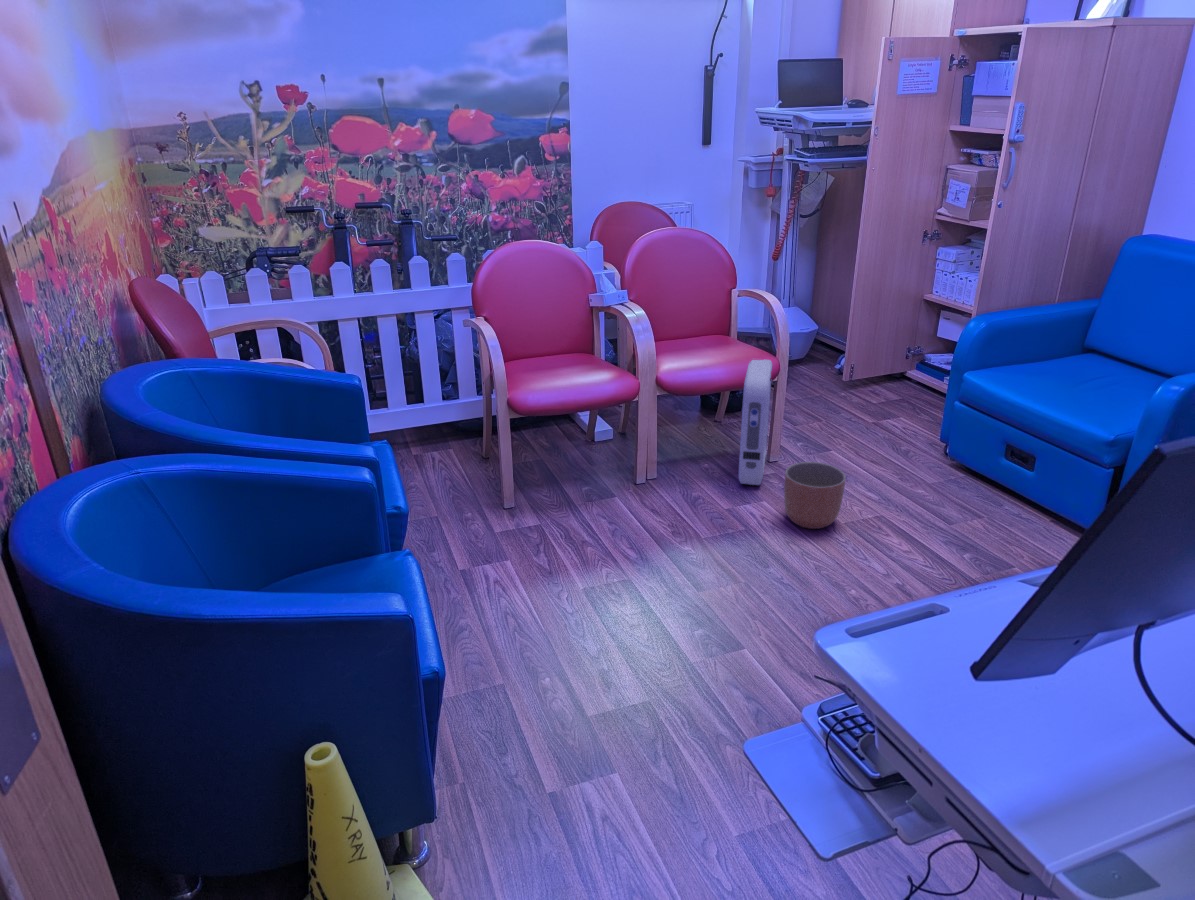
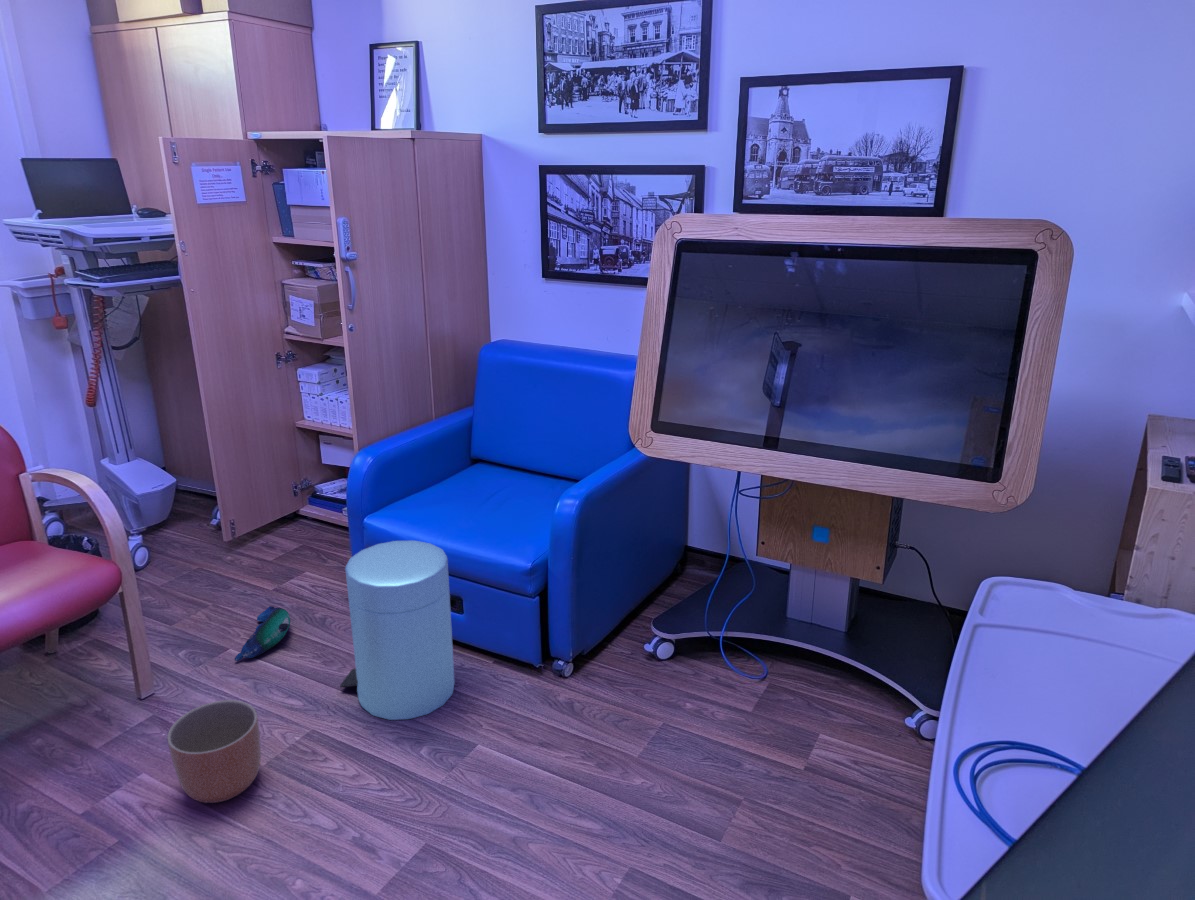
air purifier: present [739,359,772,485] -> none [68,572,138,762]
trash can: none [908,386,1031,534] -> present [340,540,455,720]
plush toy: none [833,430,881,459] -> present [235,606,290,661]

